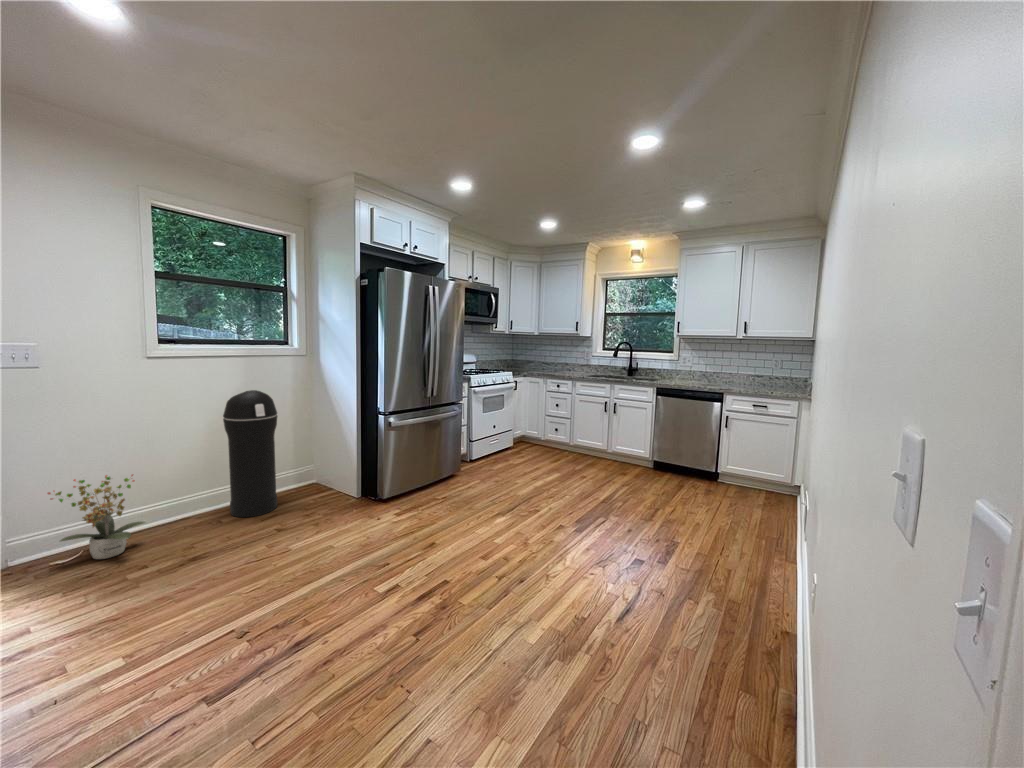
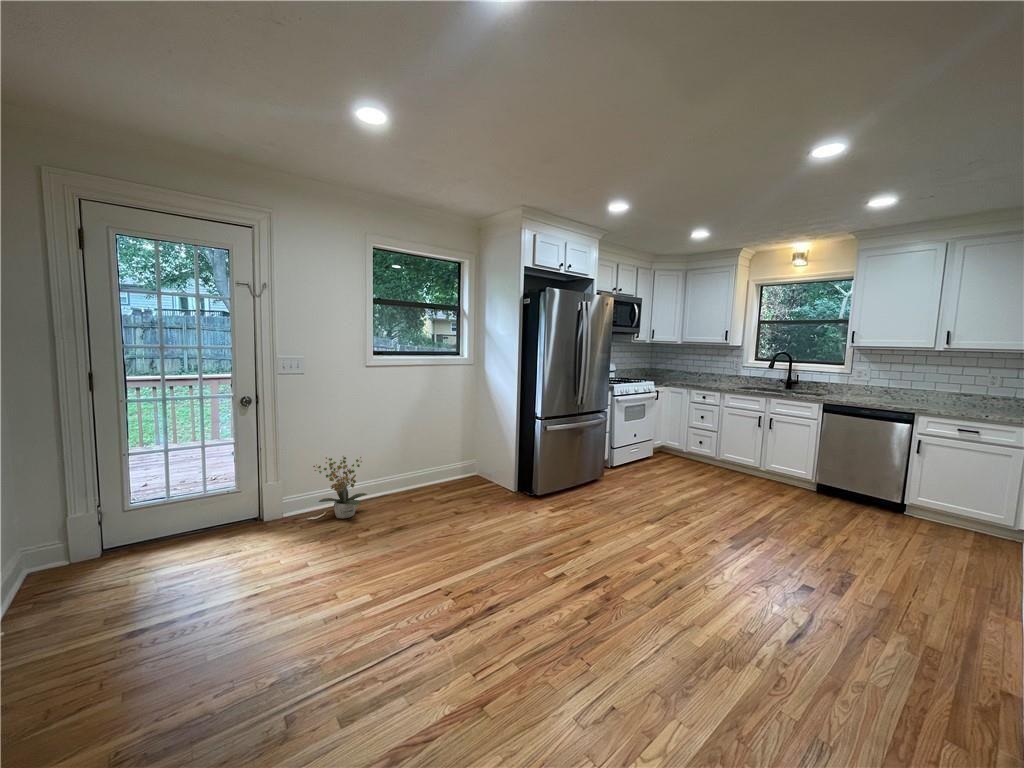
trash can: present [223,390,278,517] -> none [417,395,456,498]

